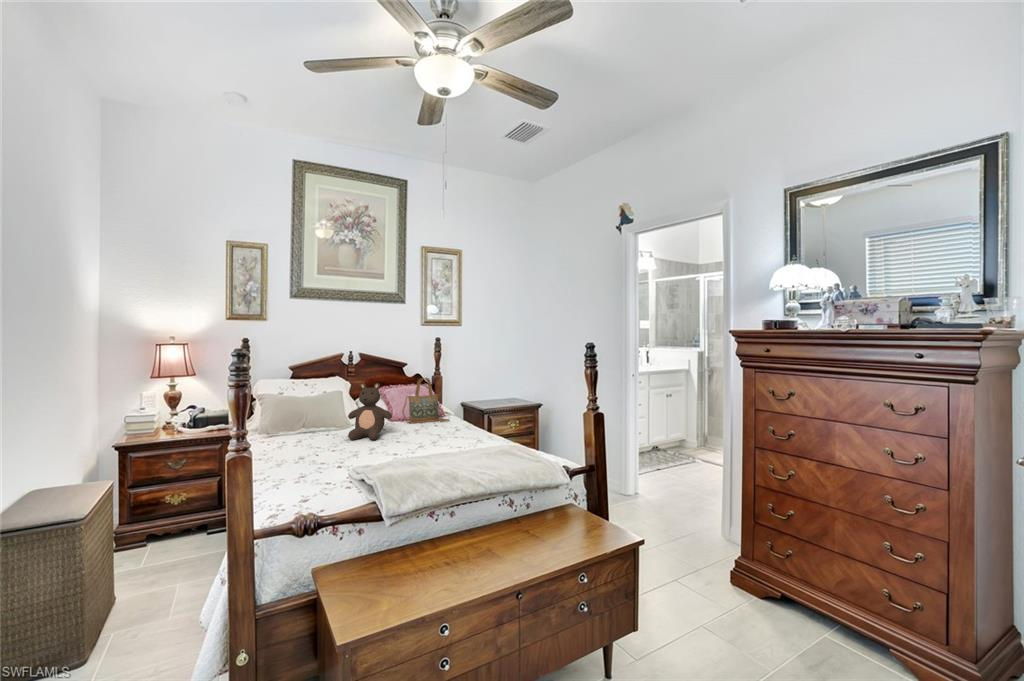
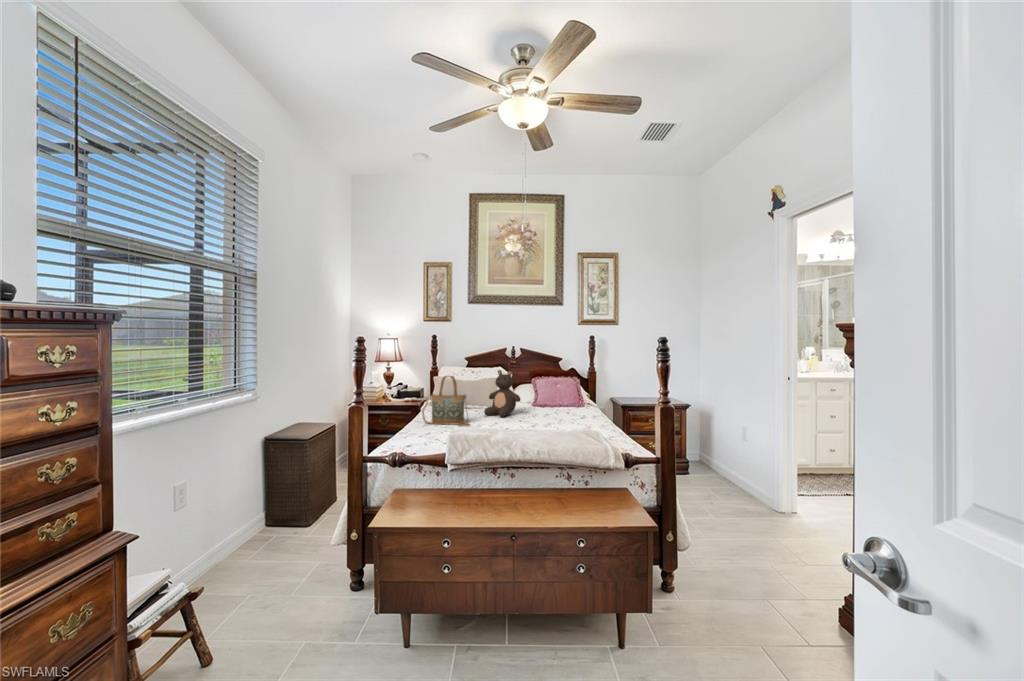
handbag: present [402,378,449,423] -> present [422,376,470,426]

